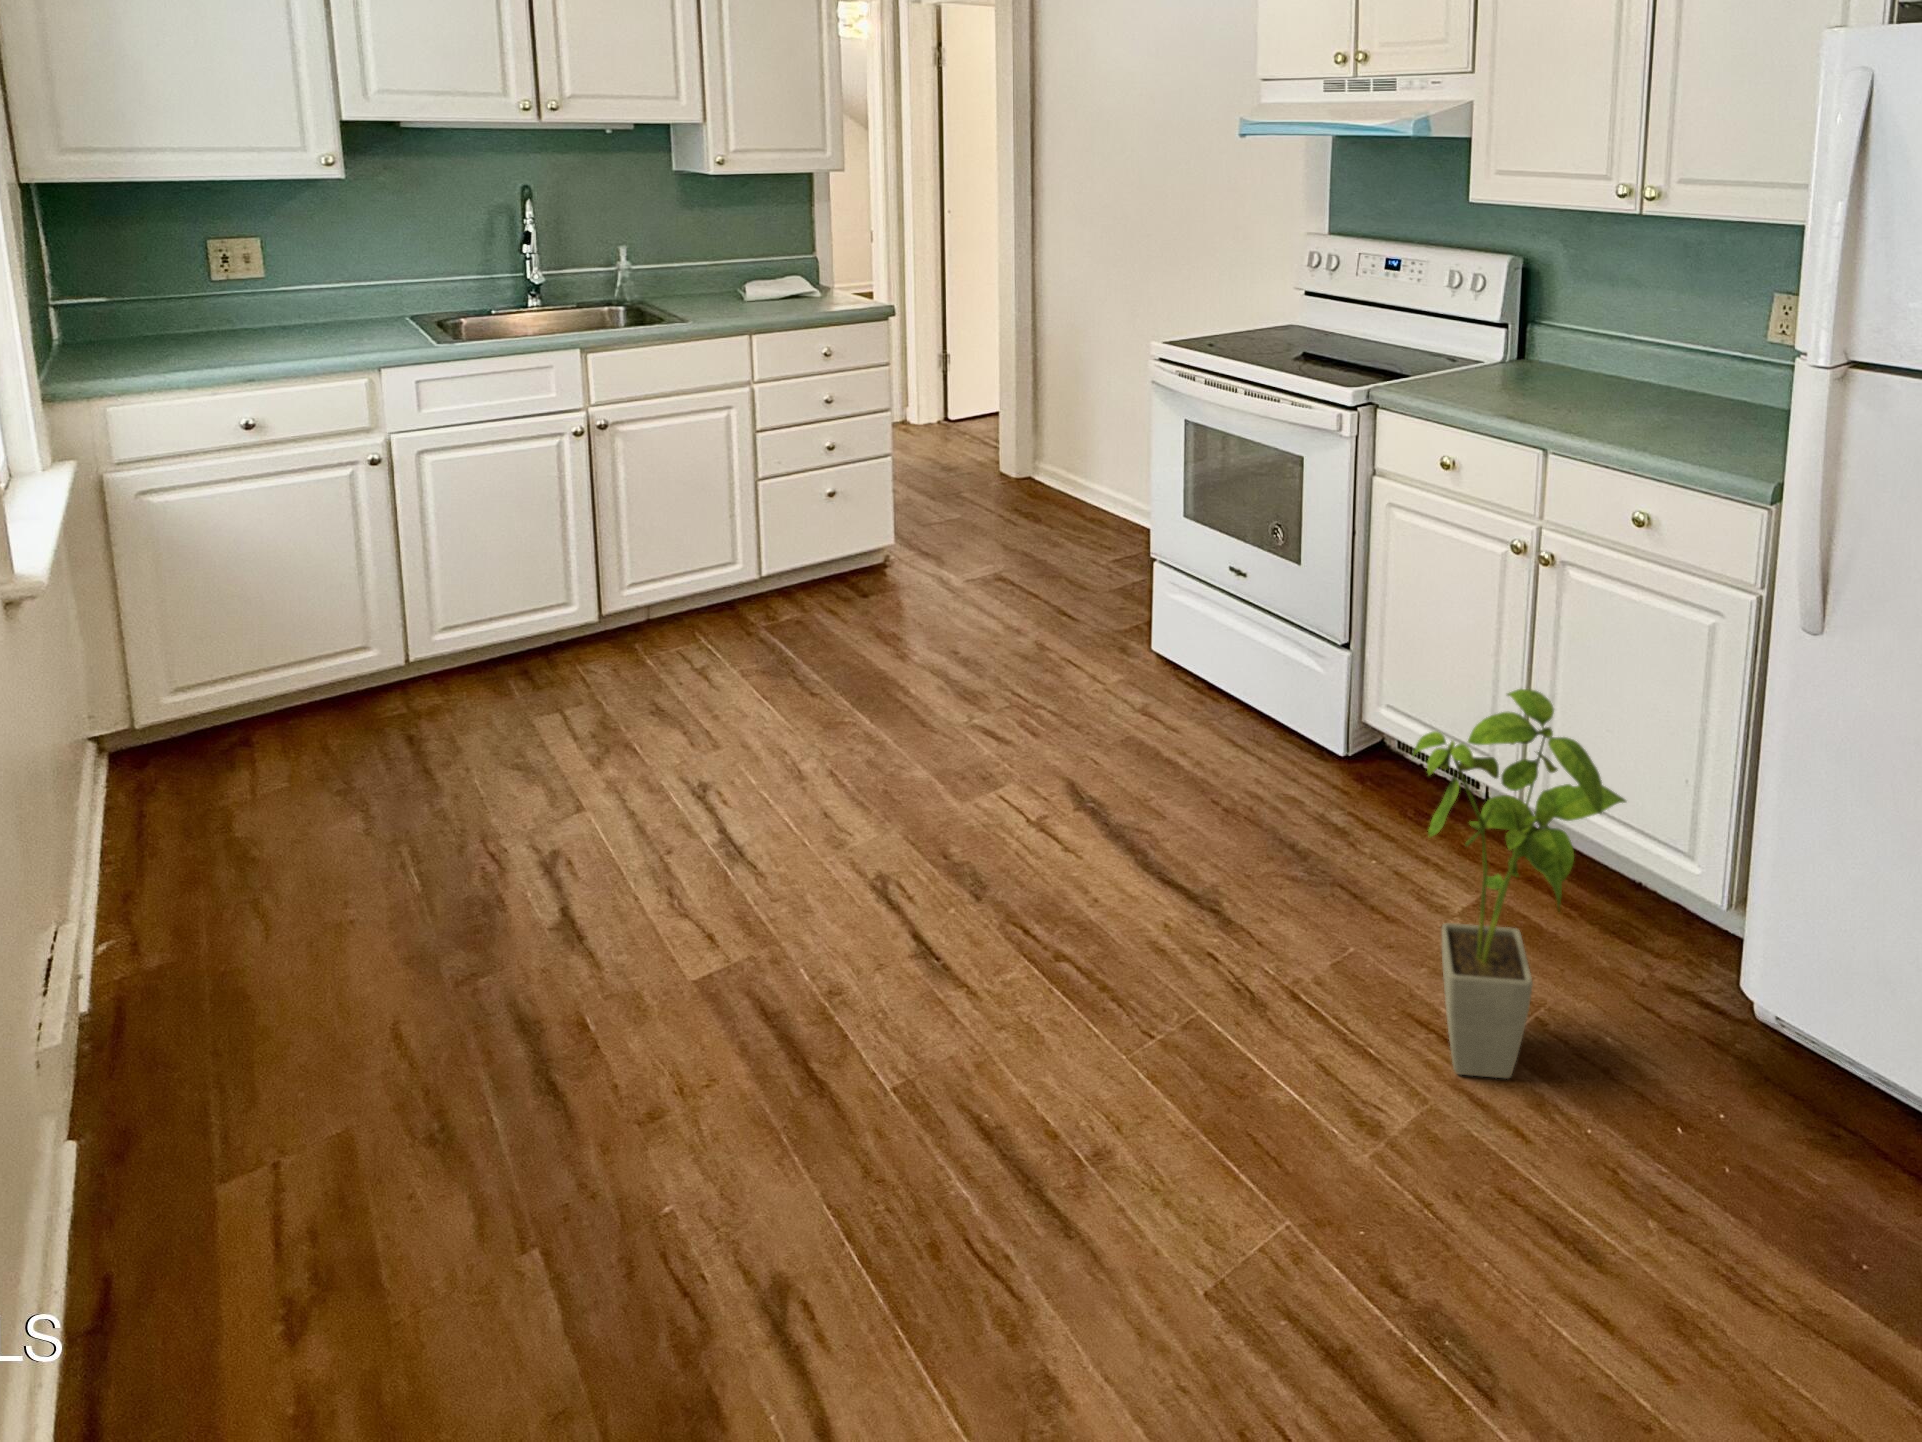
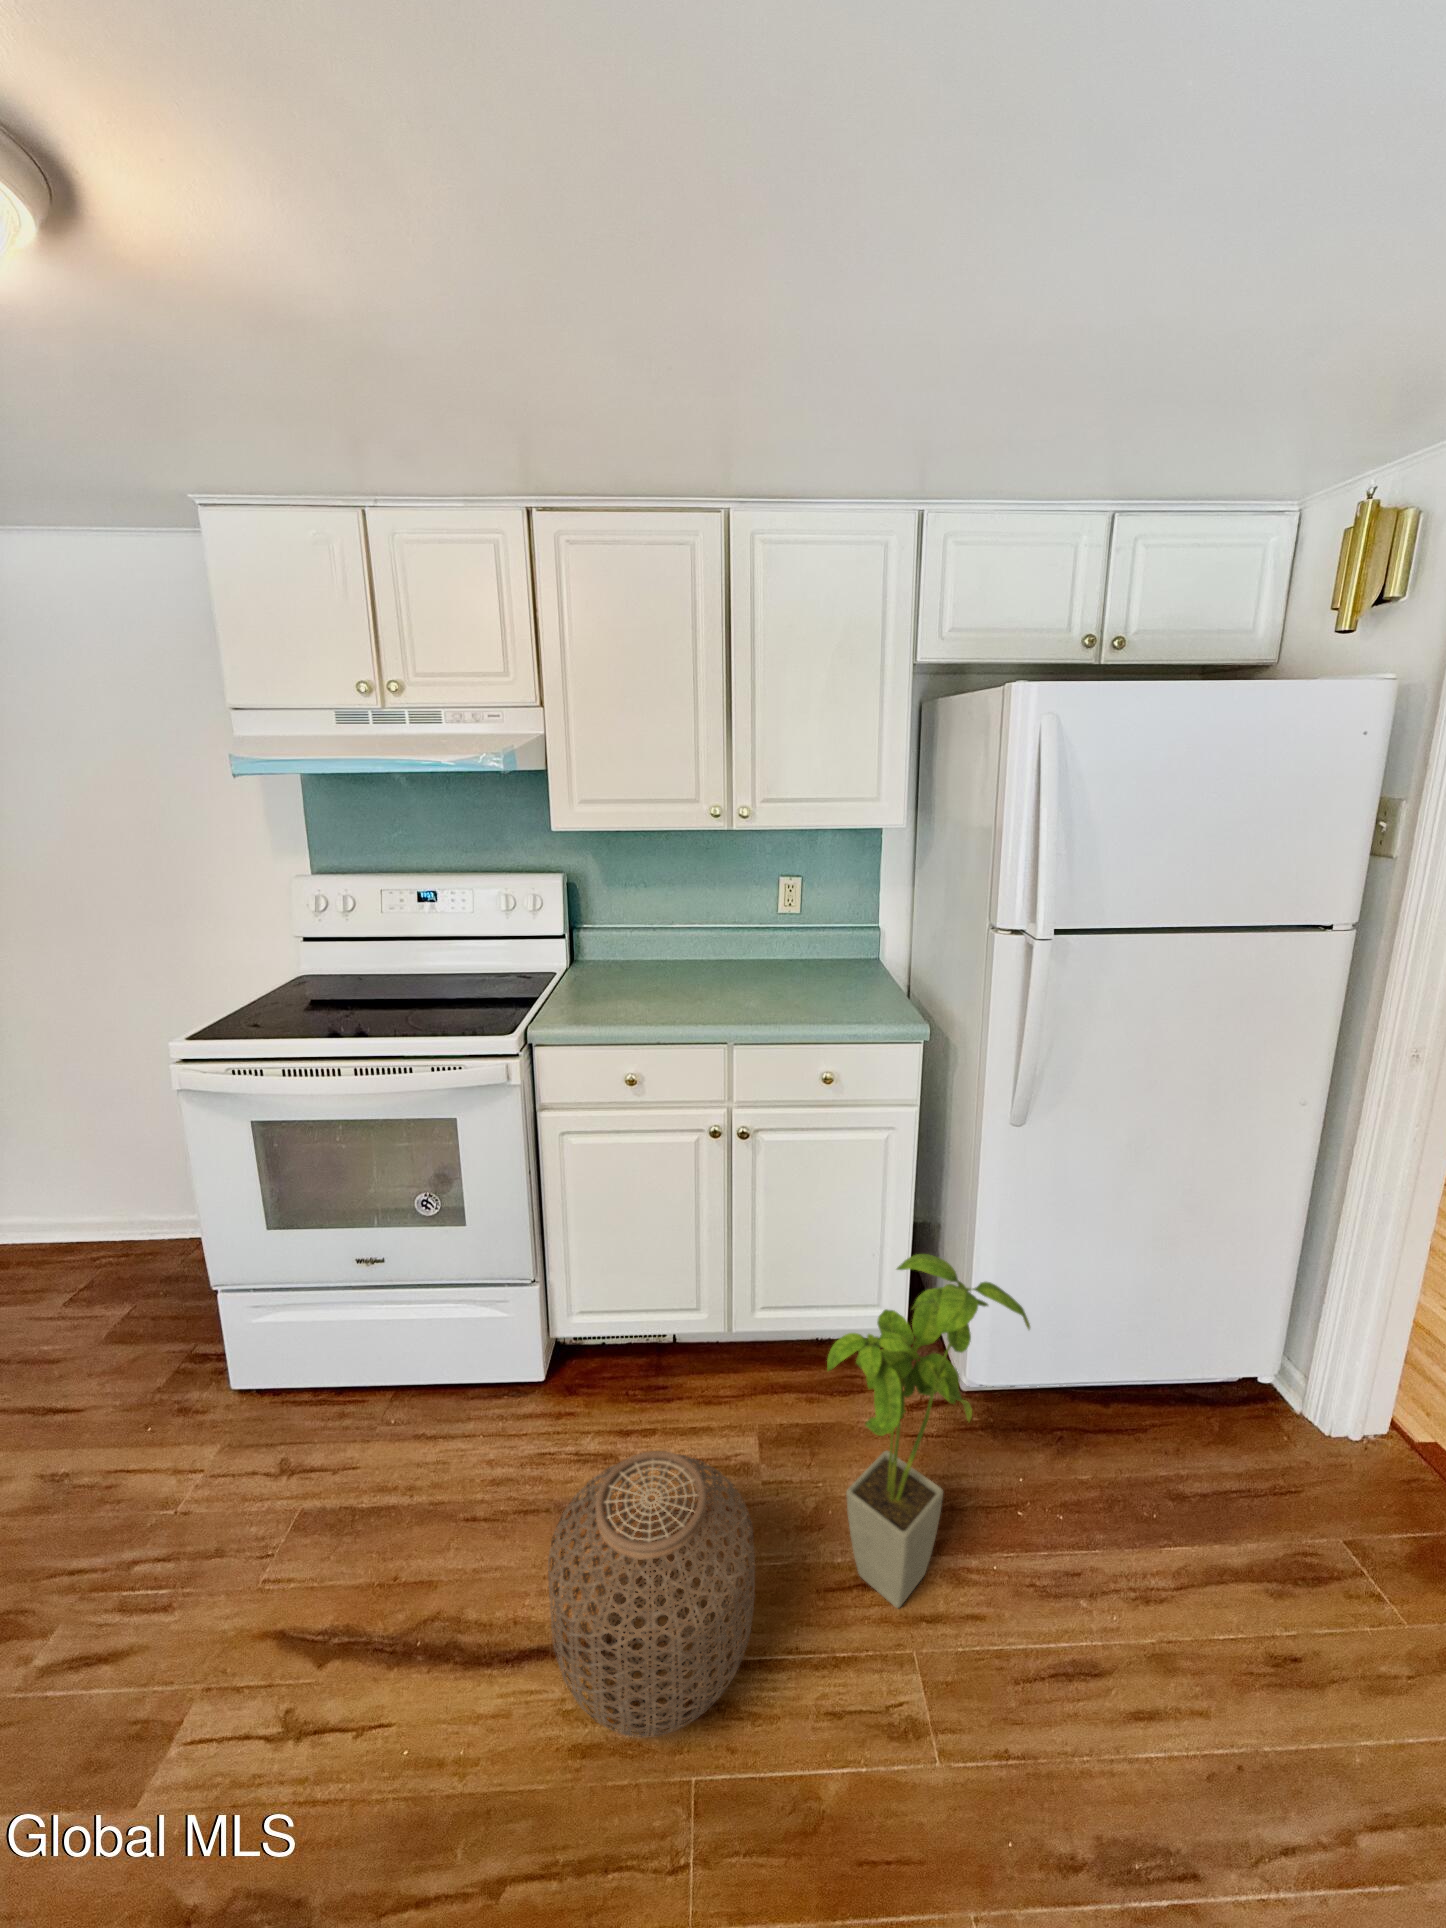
woven basket: none [1152,756,1336,986] -> present [548,1451,755,1738]

